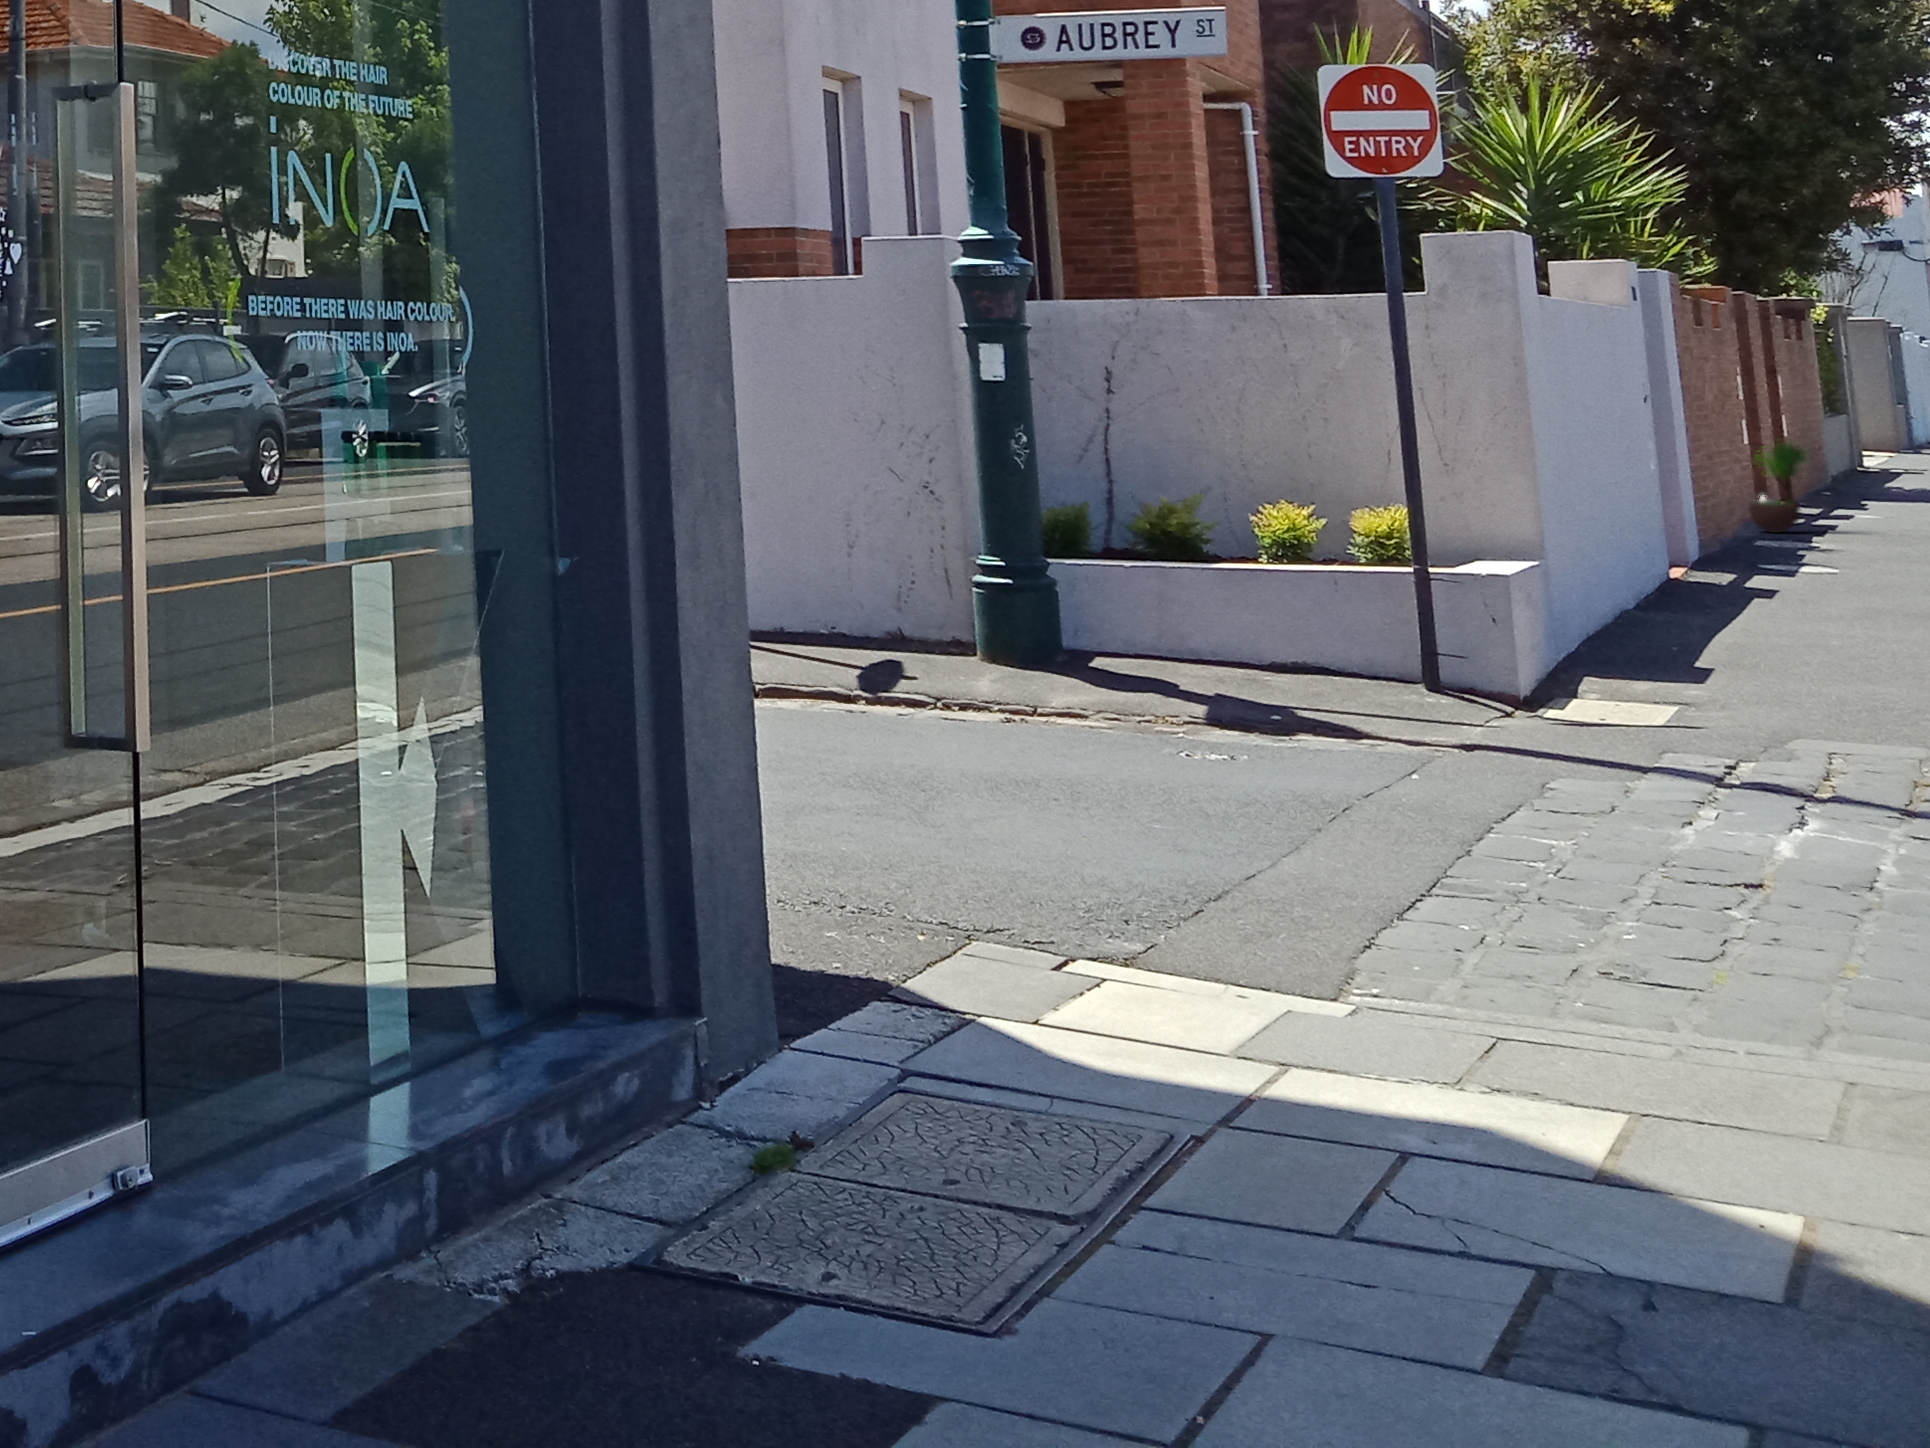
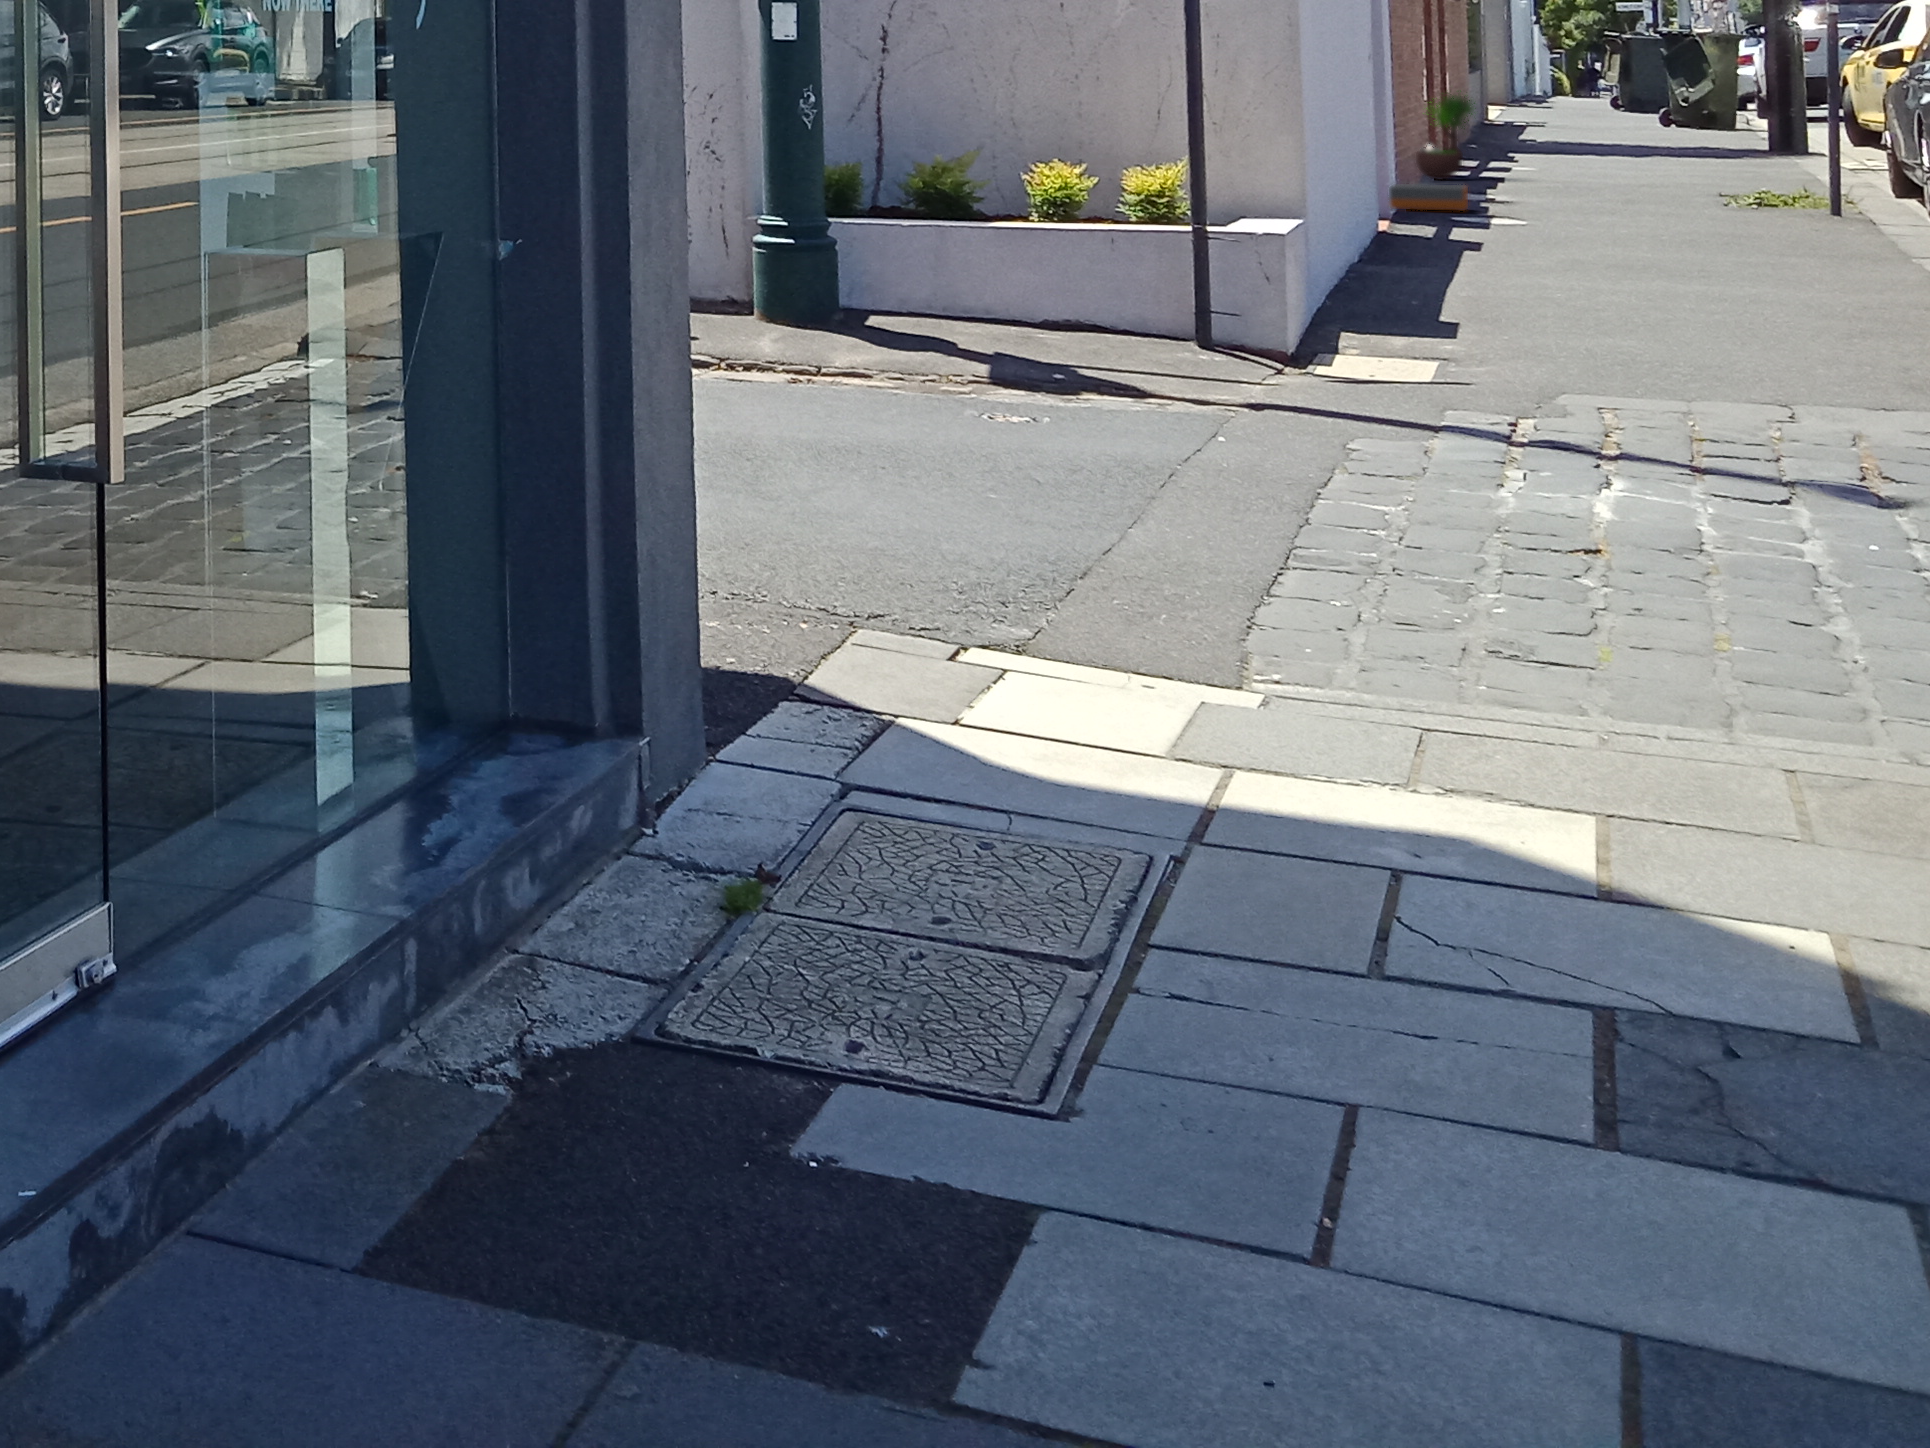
storage box: none [1703,536,1792,563] -> present [1389,184,1468,211]

